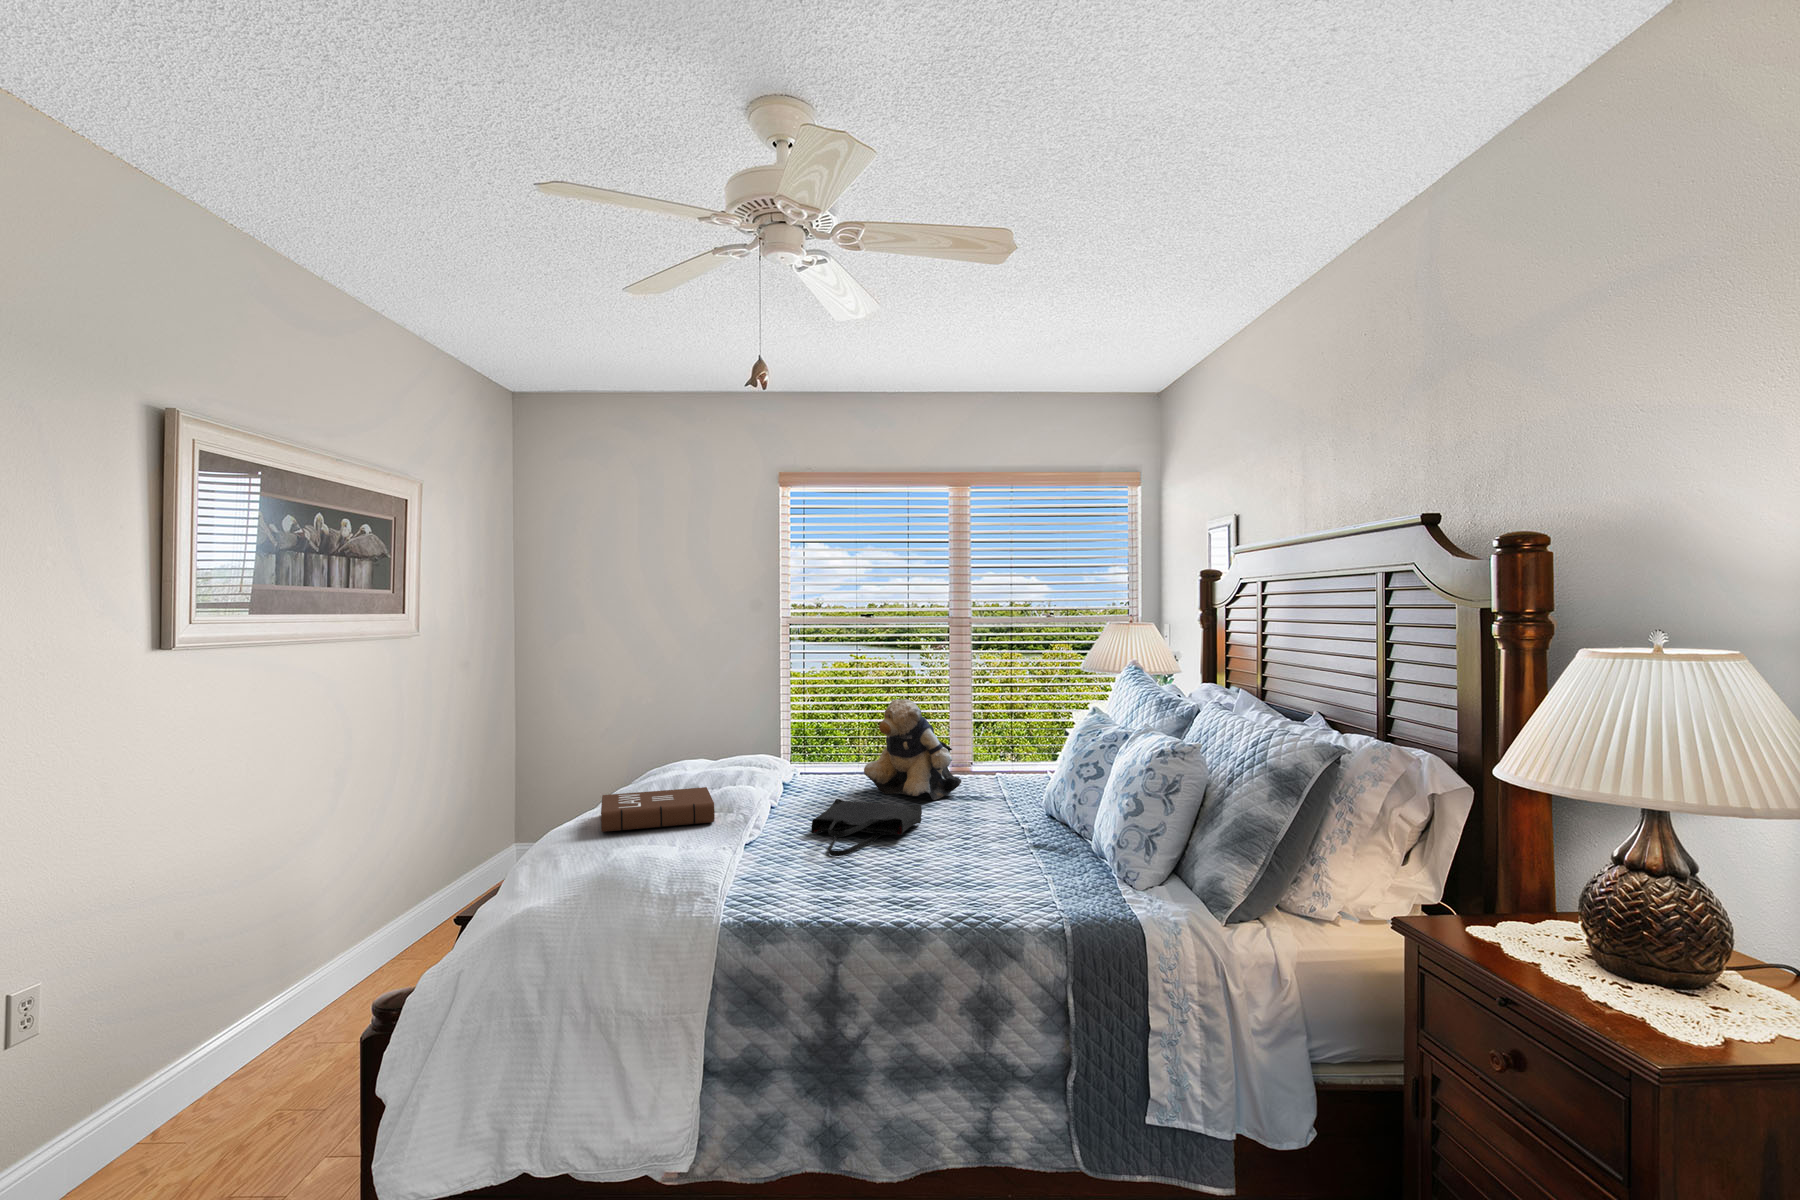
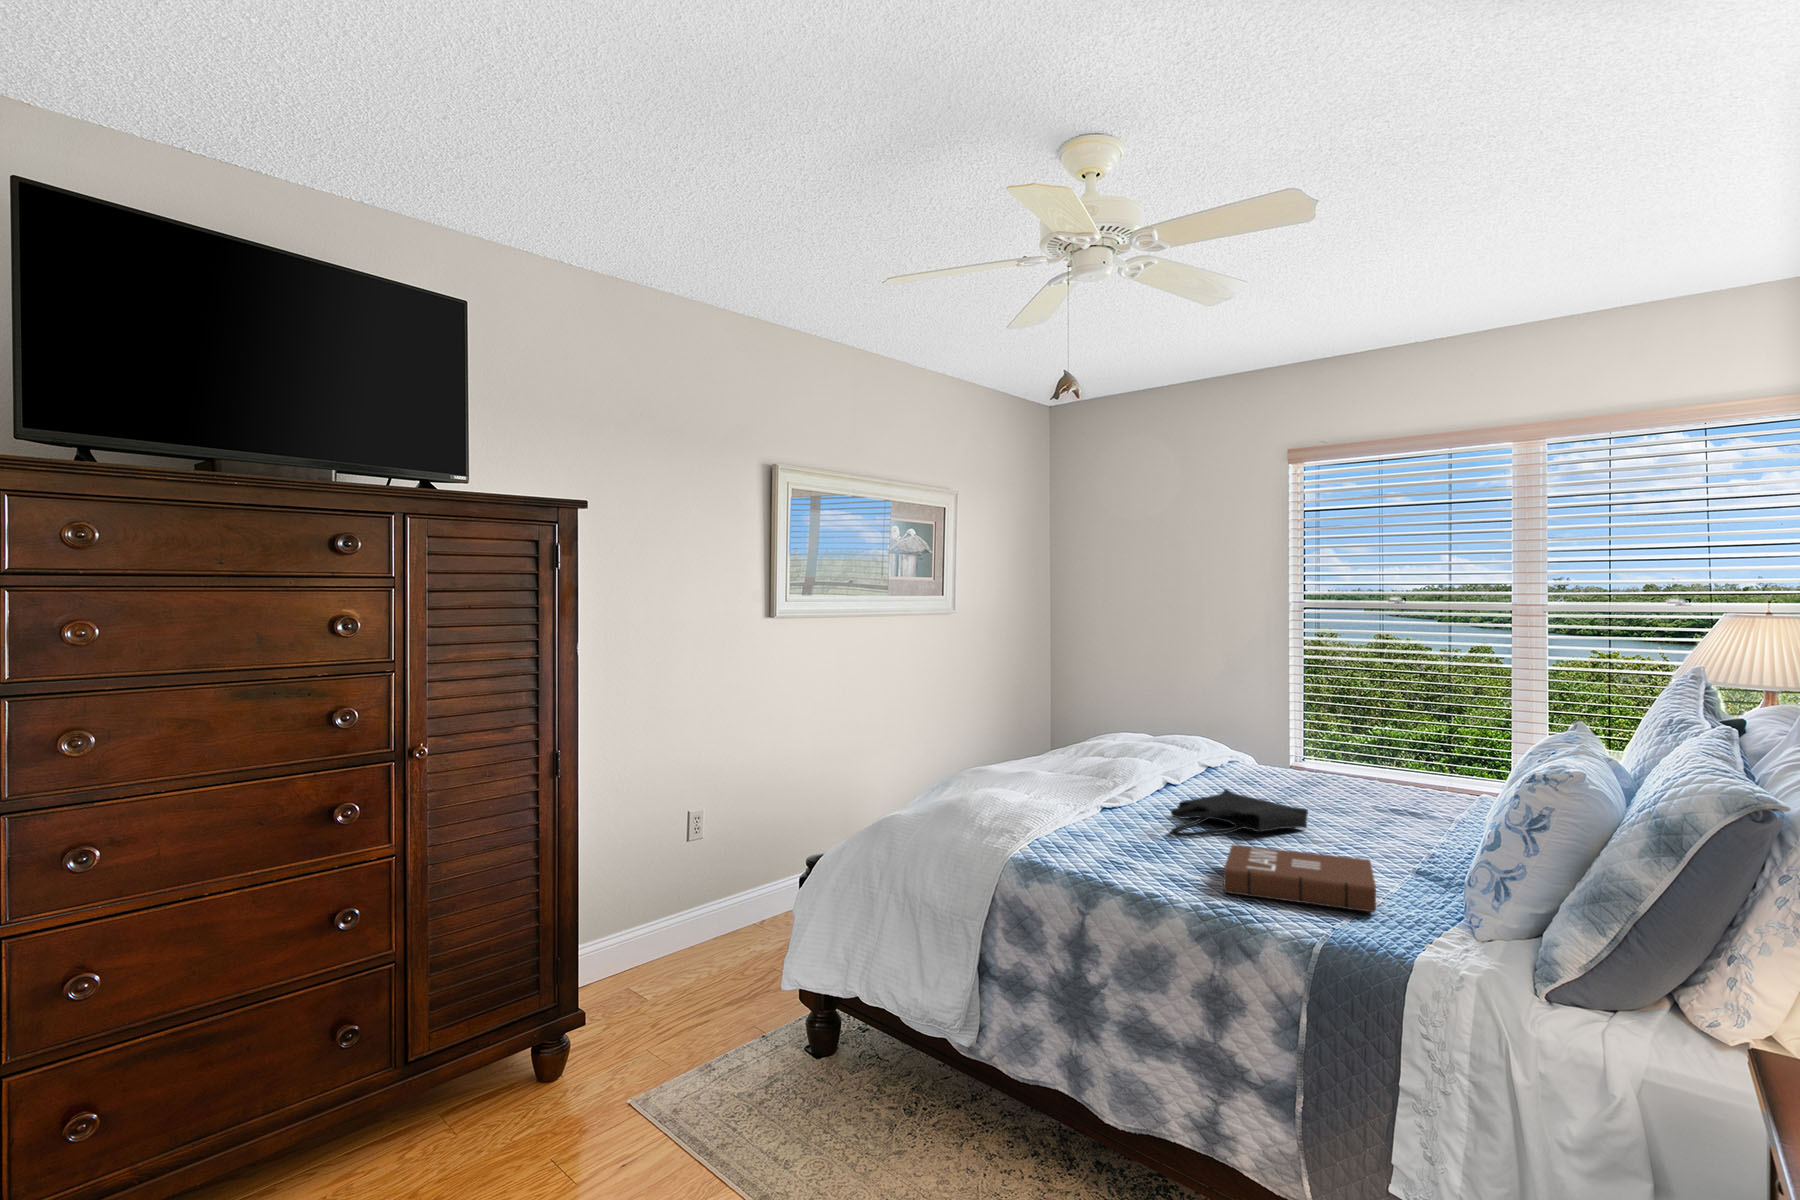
teddy bear: present [864,699,962,800] -> none [1291,696,1412,813]
book: present [601,787,715,832] -> present [1224,844,1376,912]

